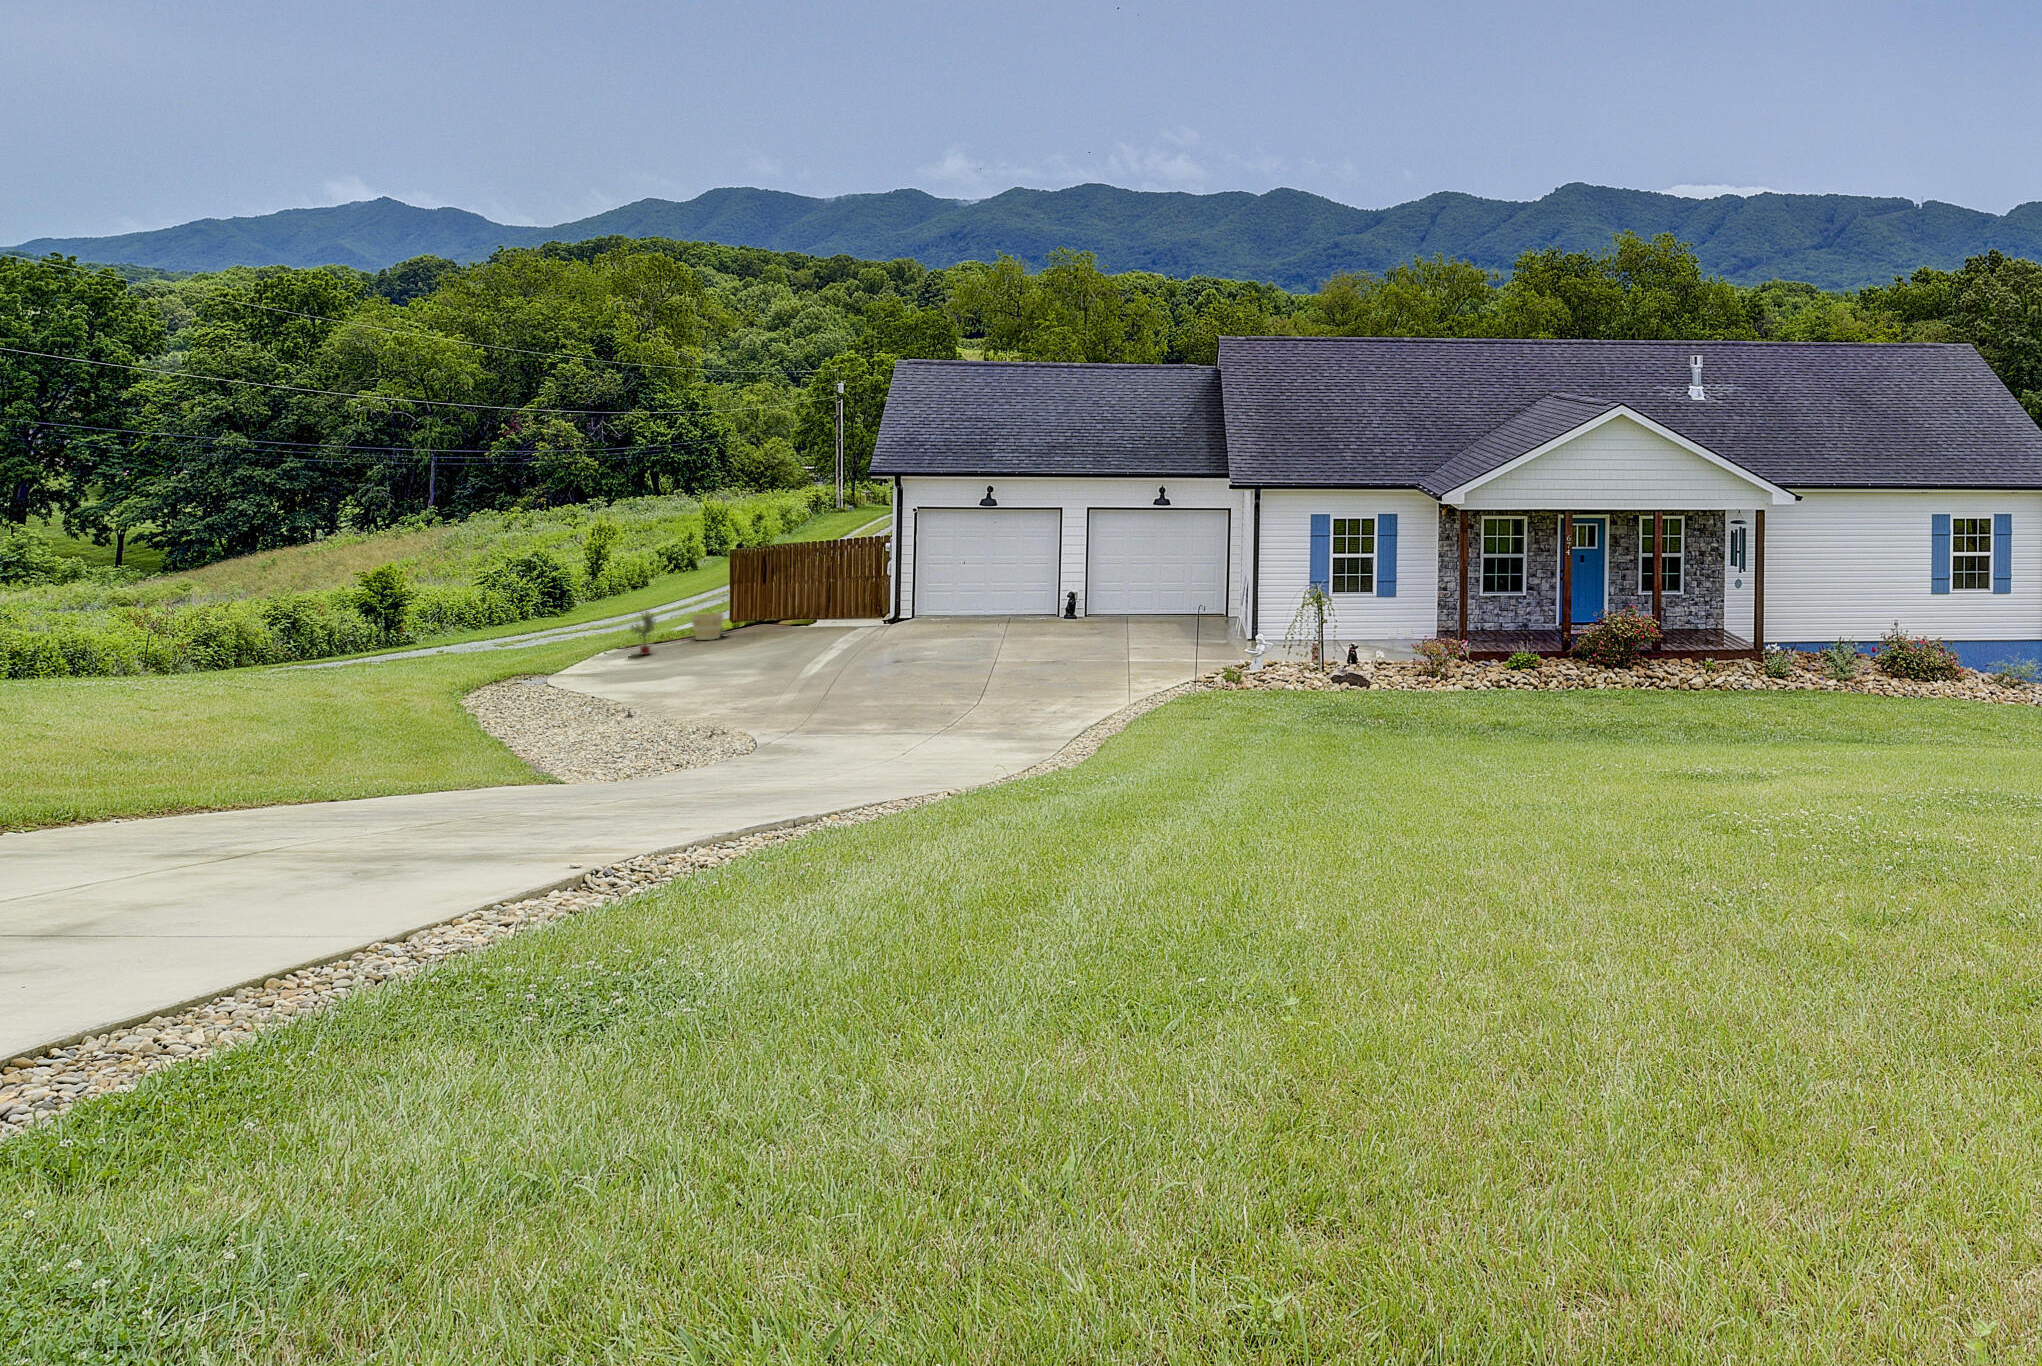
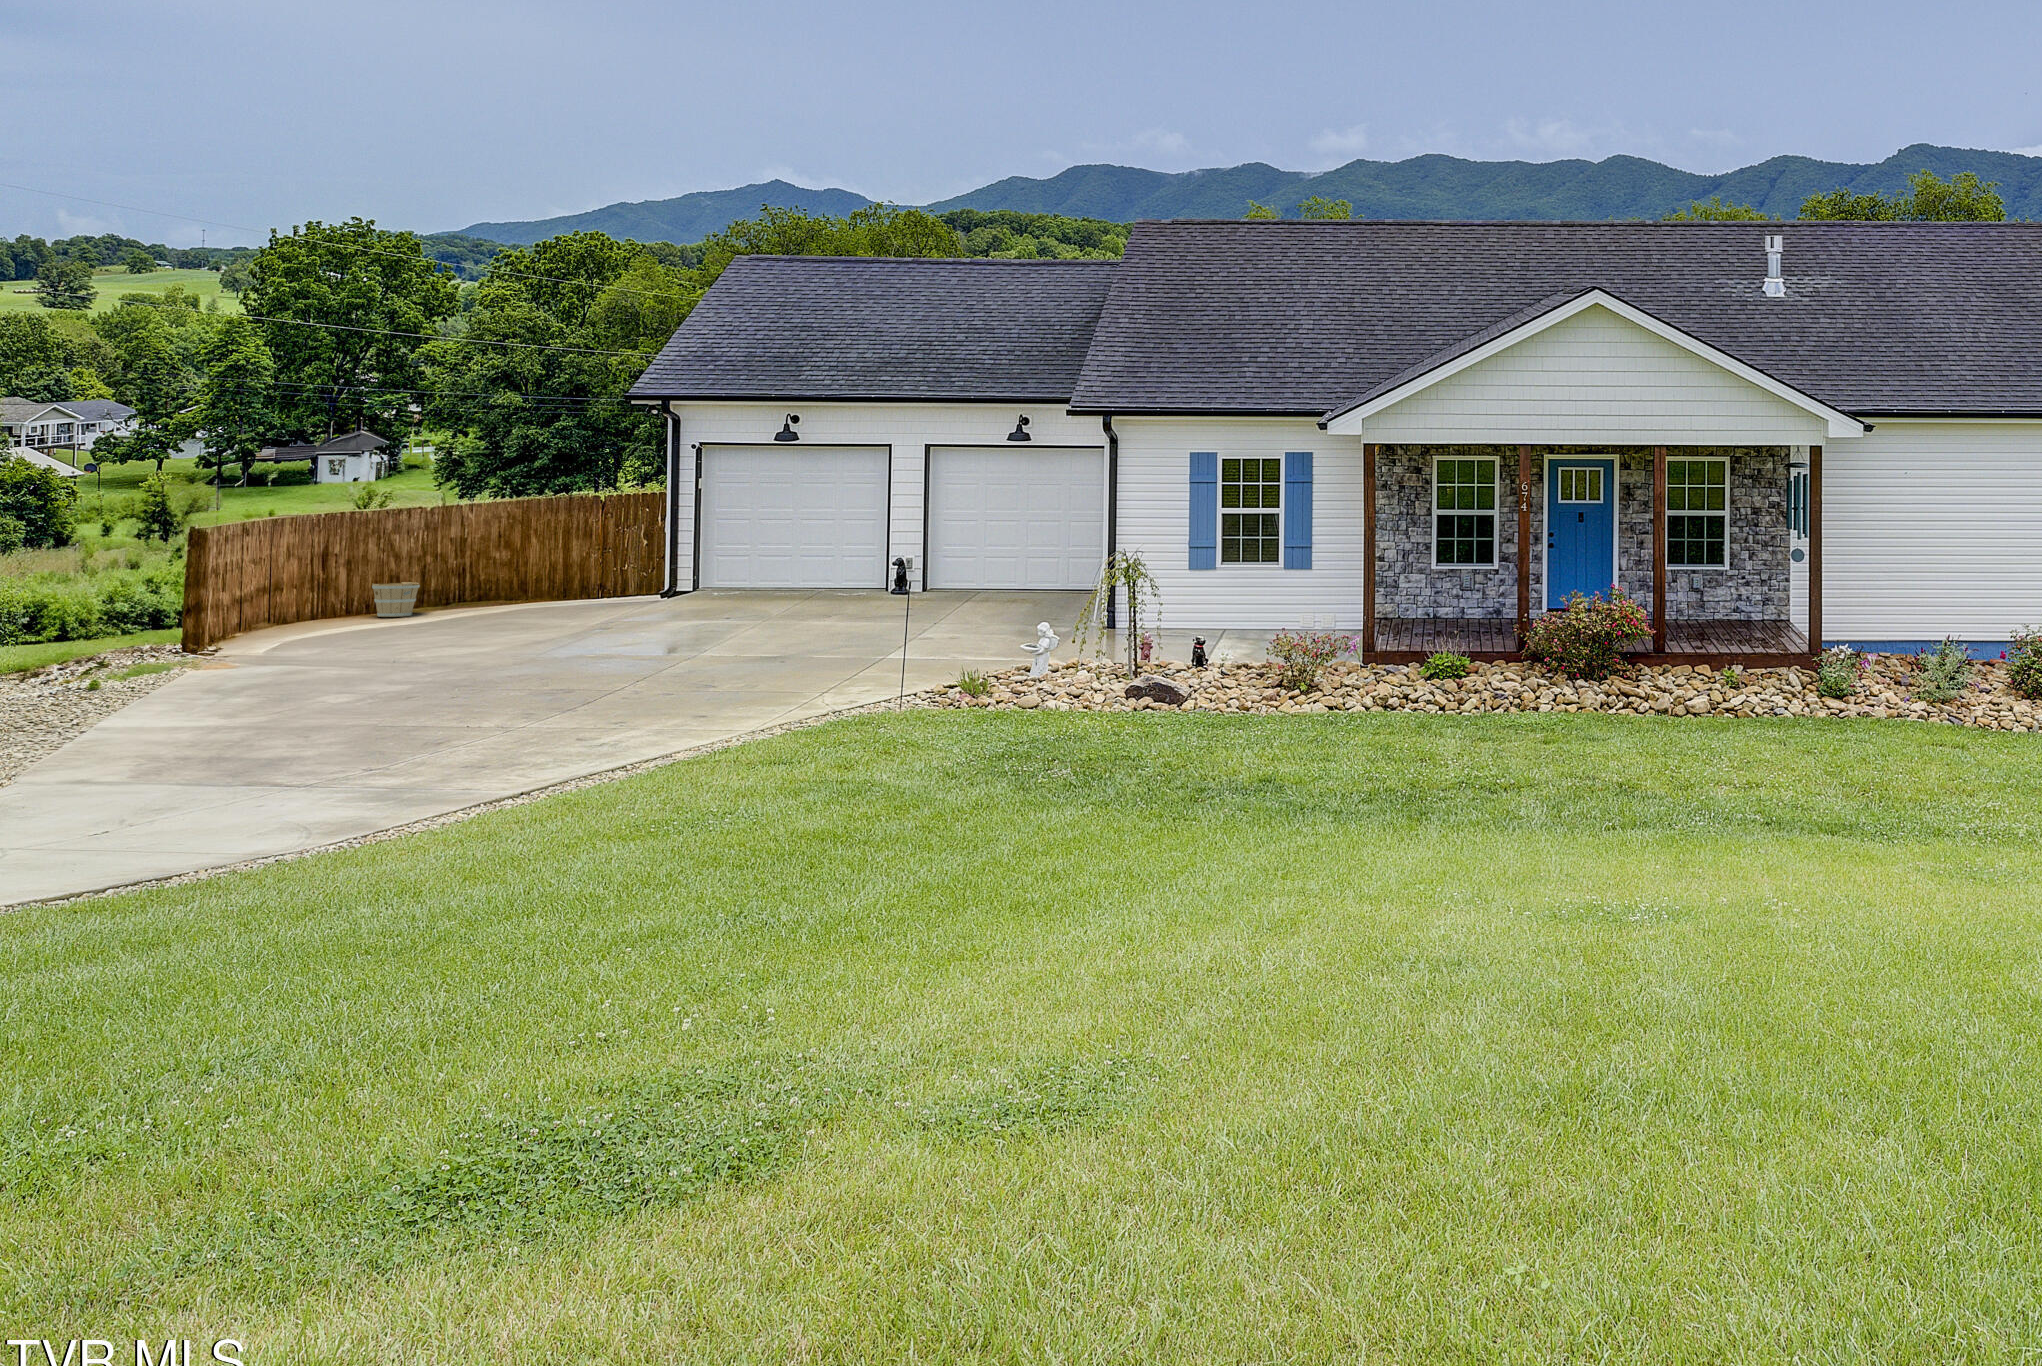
potted tree: present [630,611,655,655] -> none [261,569,309,632]

